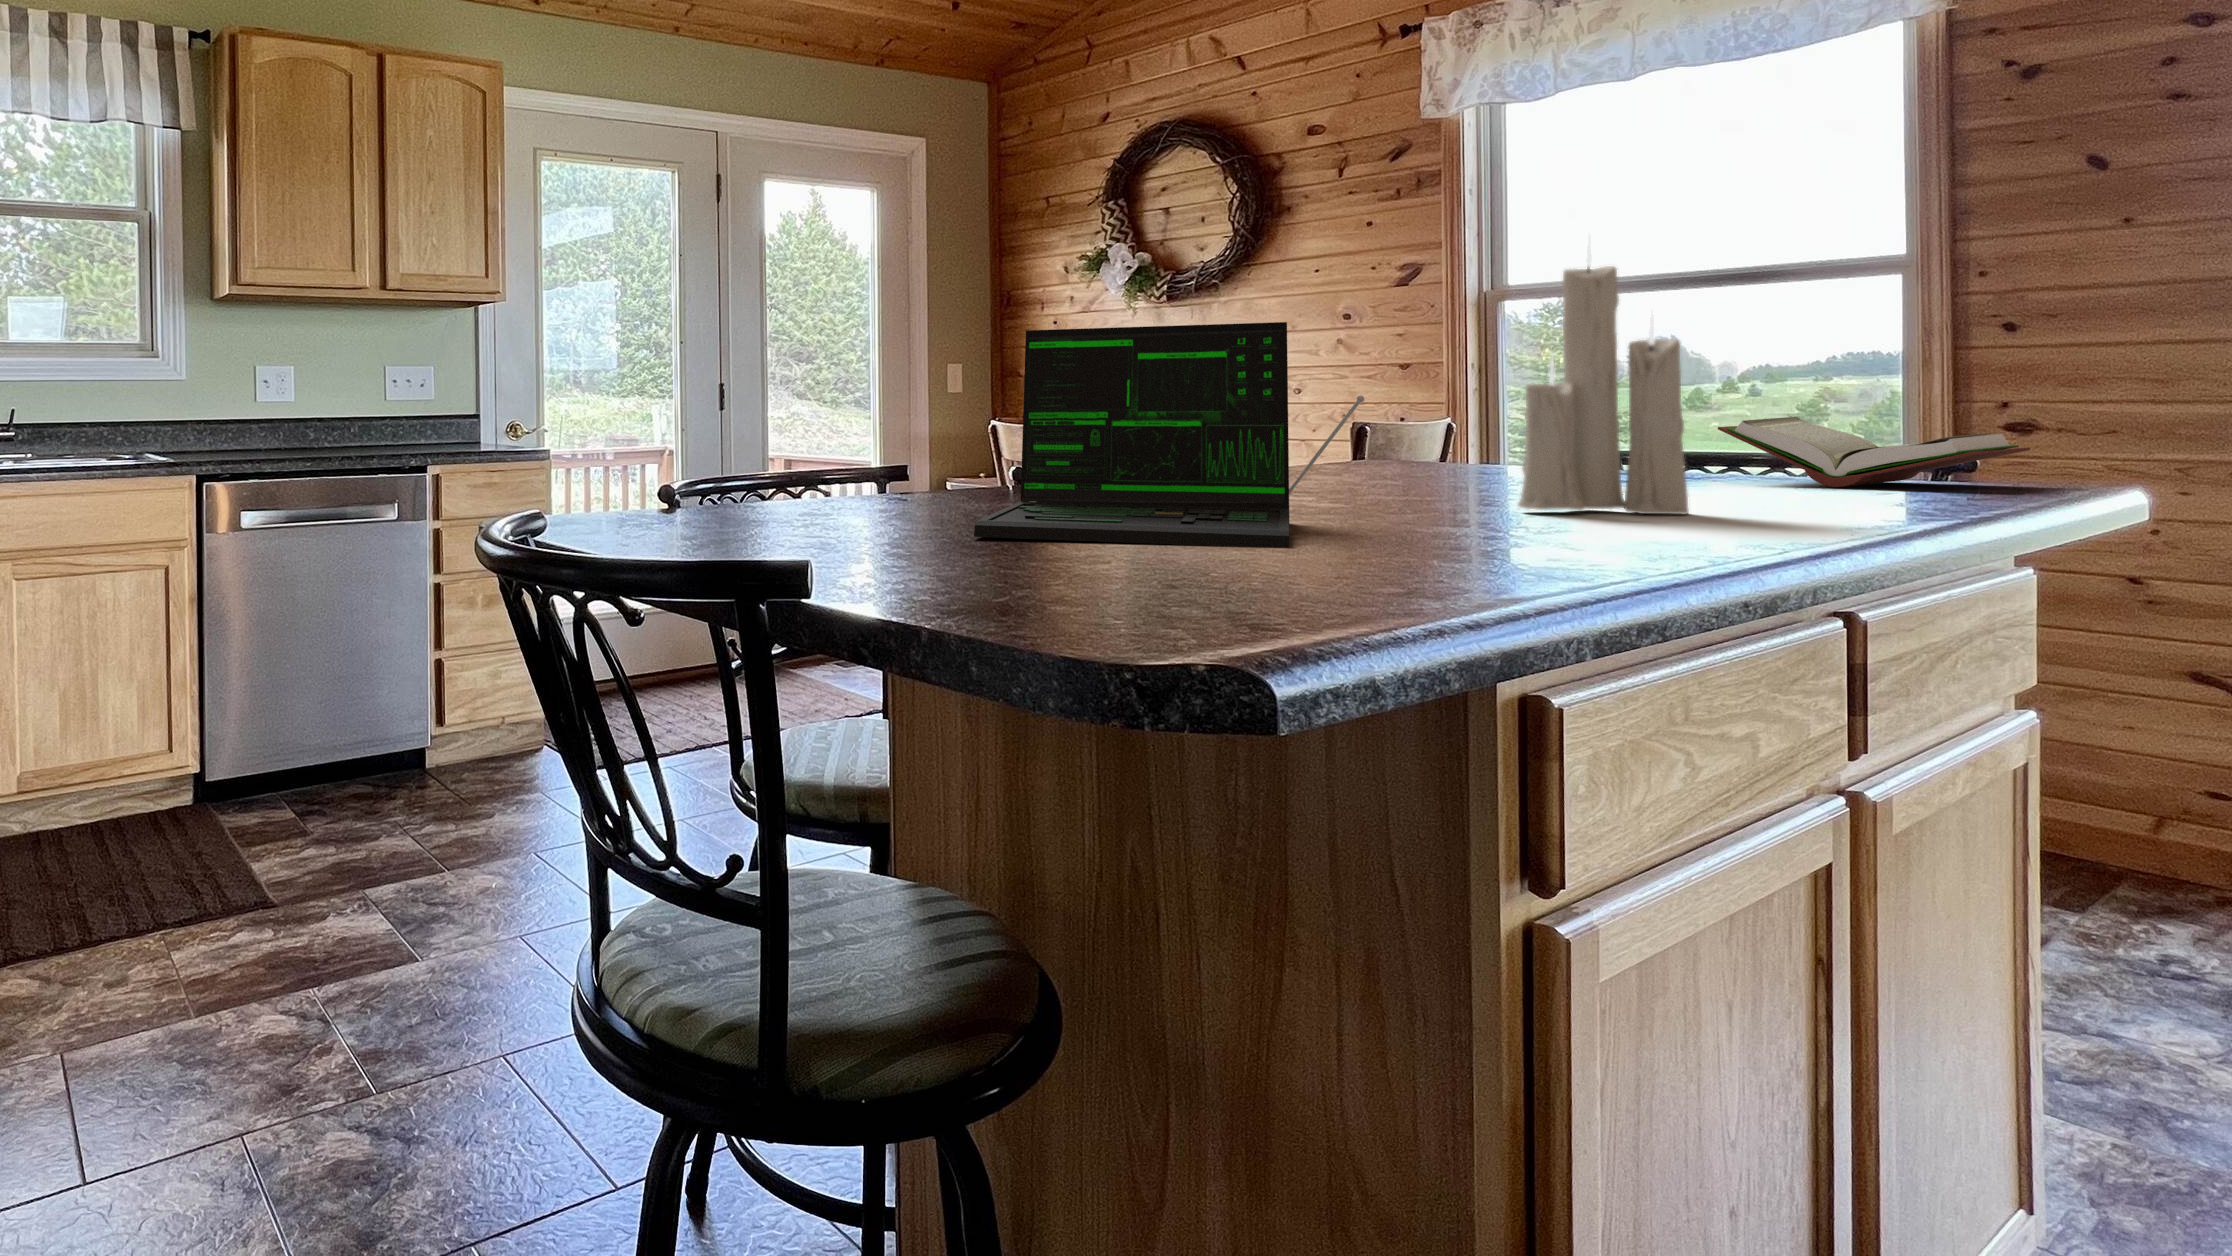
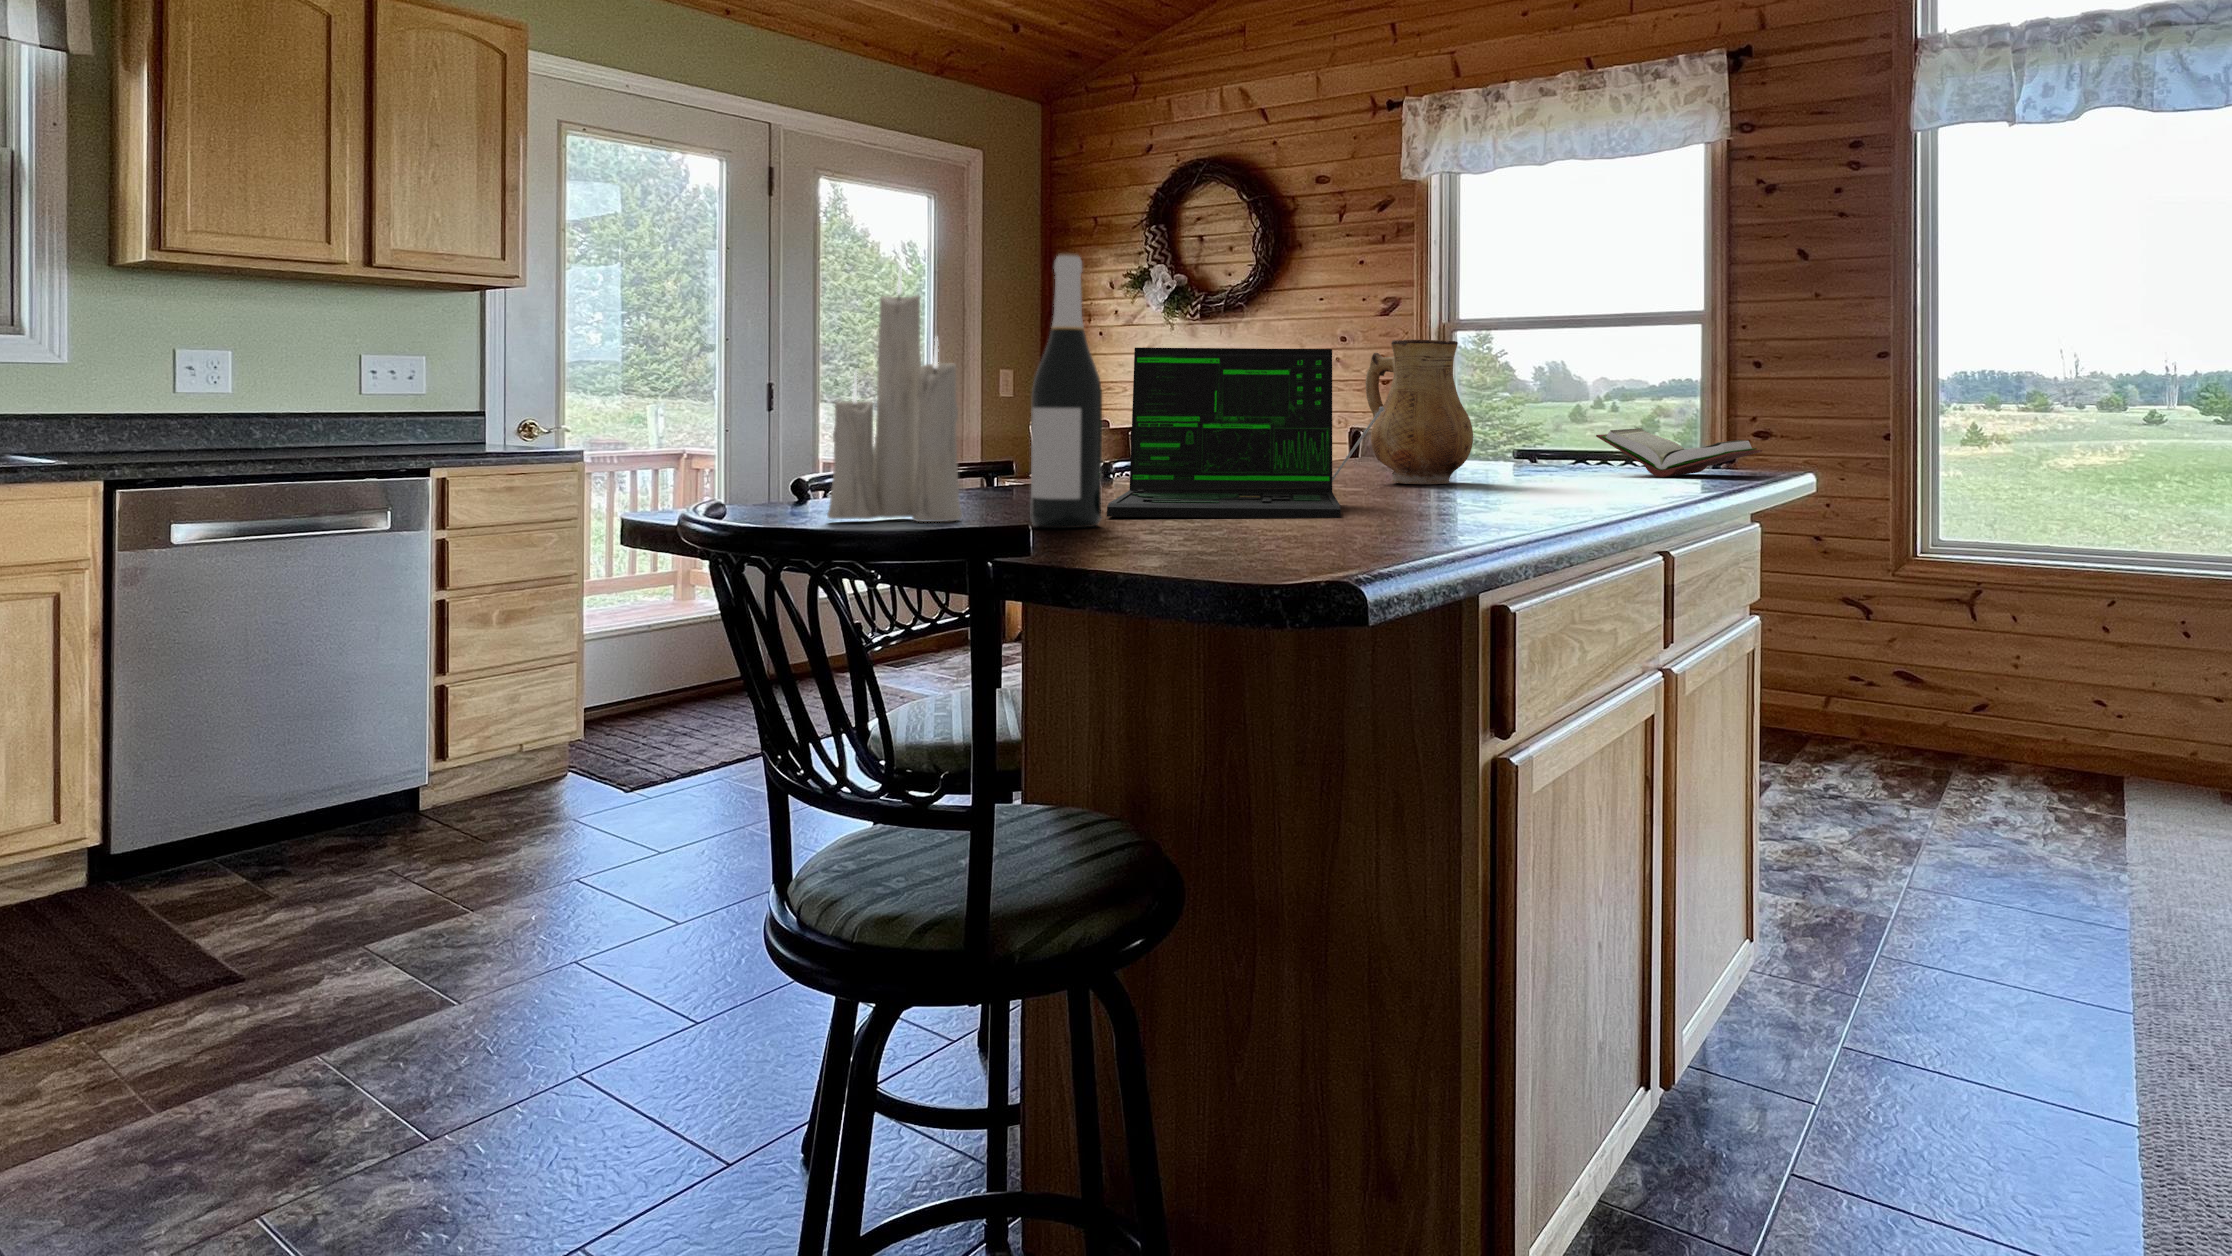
wine bottle: none [868,217,957,554] -> present [1031,253,1102,528]
candle: present [1518,235,1688,514] -> present [827,268,962,522]
ceramic pitcher: none [1352,306,1513,495] -> present [1365,339,1473,484]

